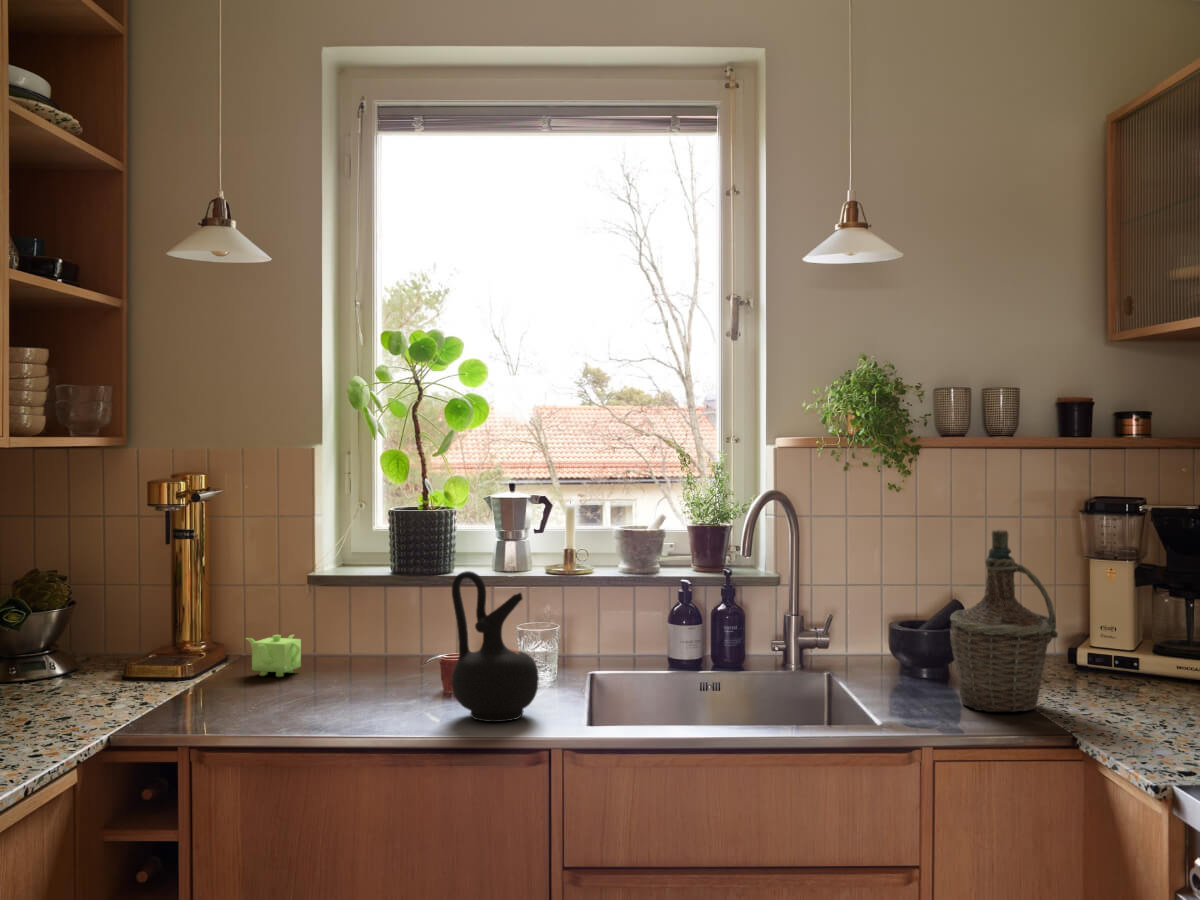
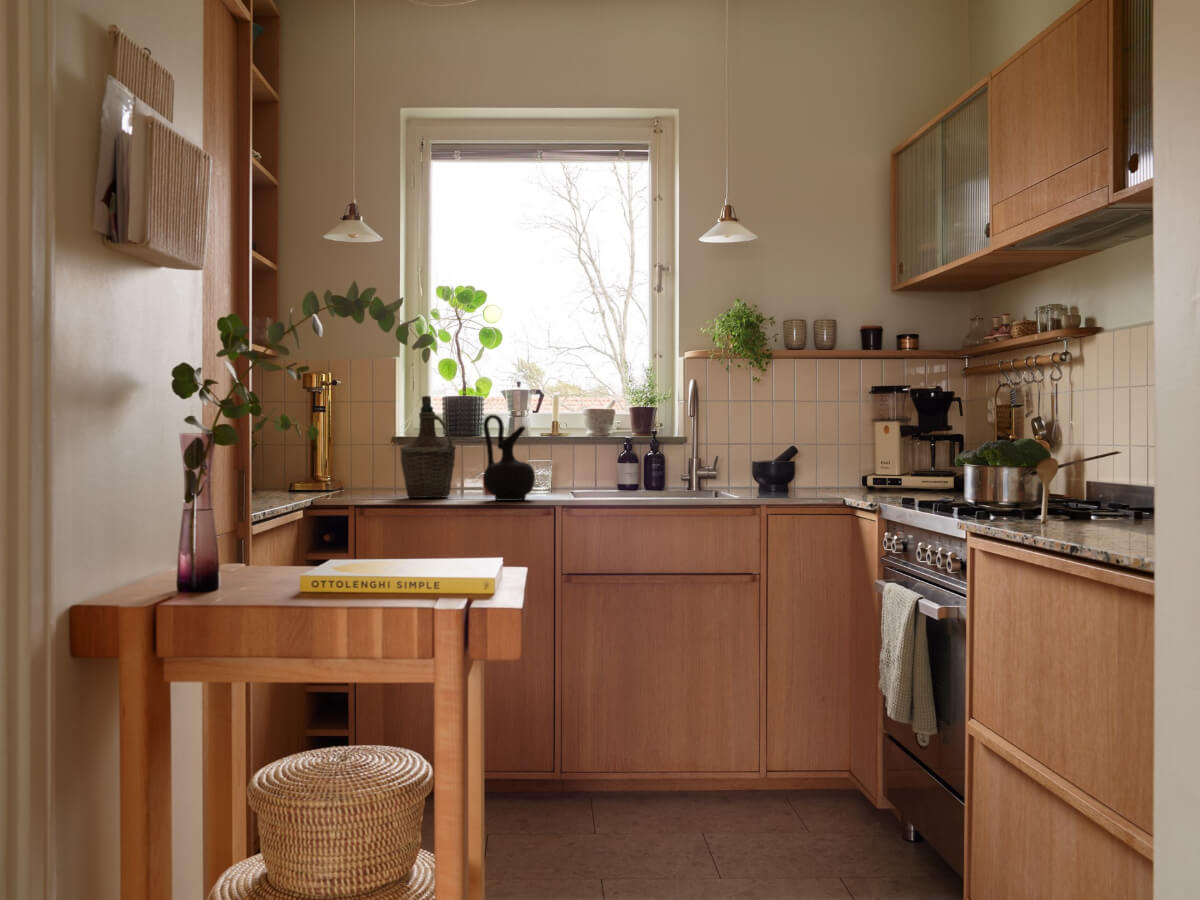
bottle: present [950,529,1058,711] -> present [400,396,456,498]
teapot: present [247,635,301,677] -> none [354,470,388,494]

